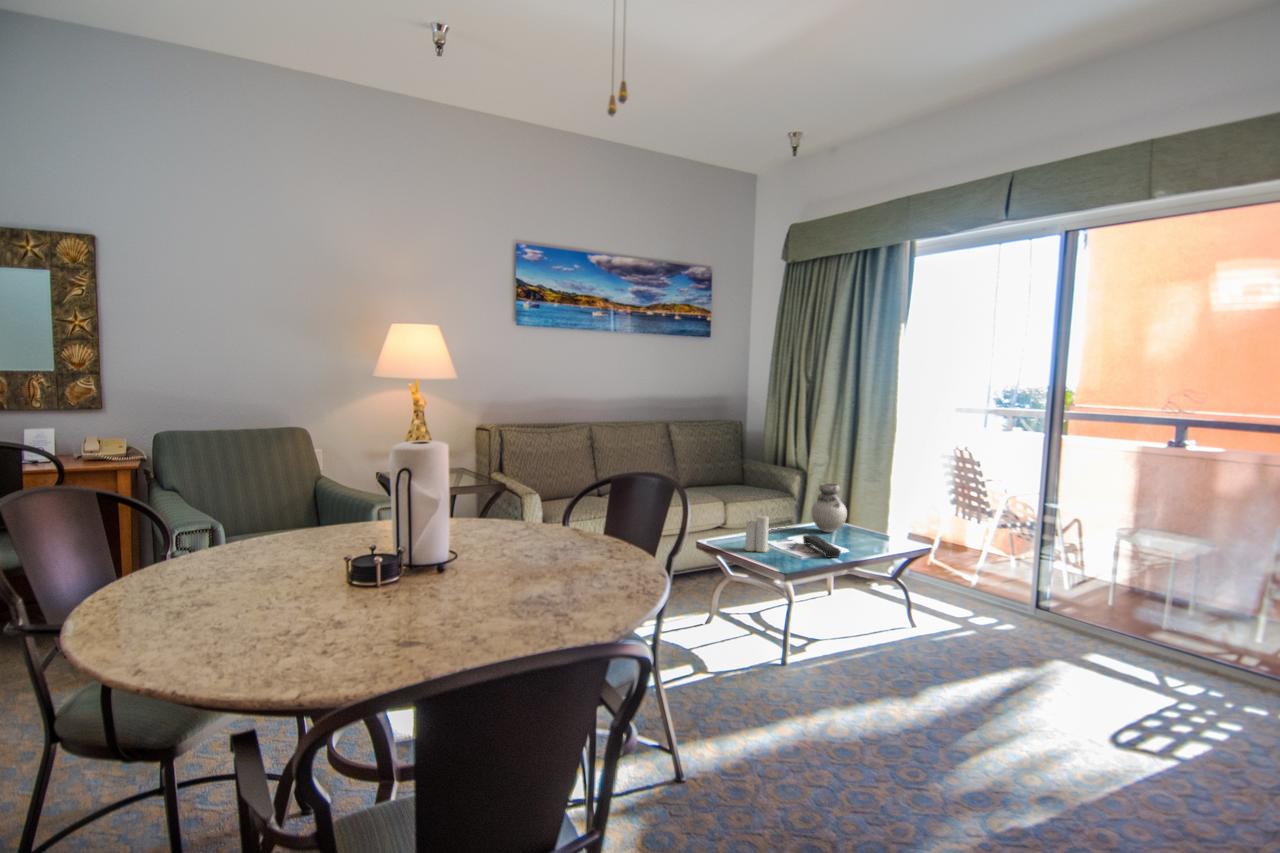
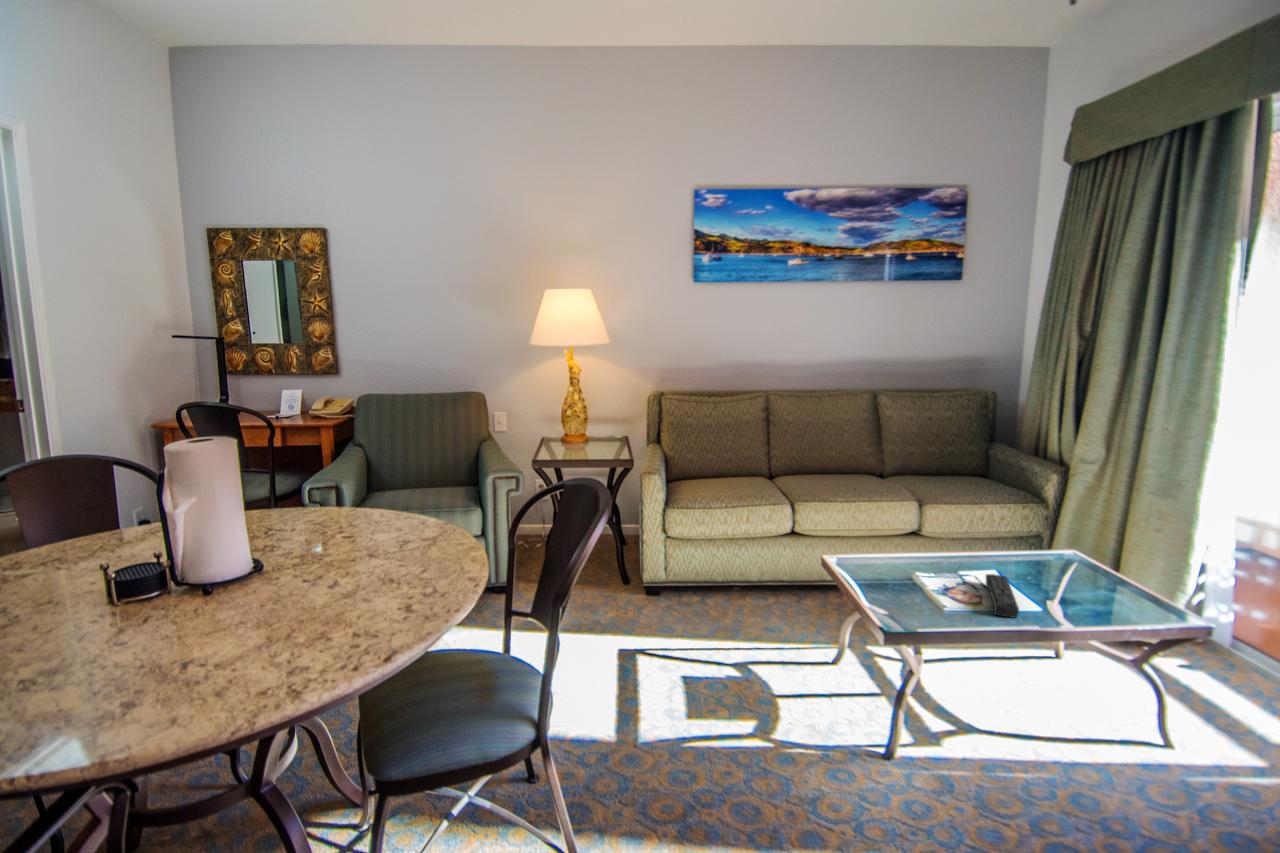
vase: present [812,483,847,532] -> none [1027,501,1084,572]
candle: present [743,515,770,552] -> none [885,537,925,590]

